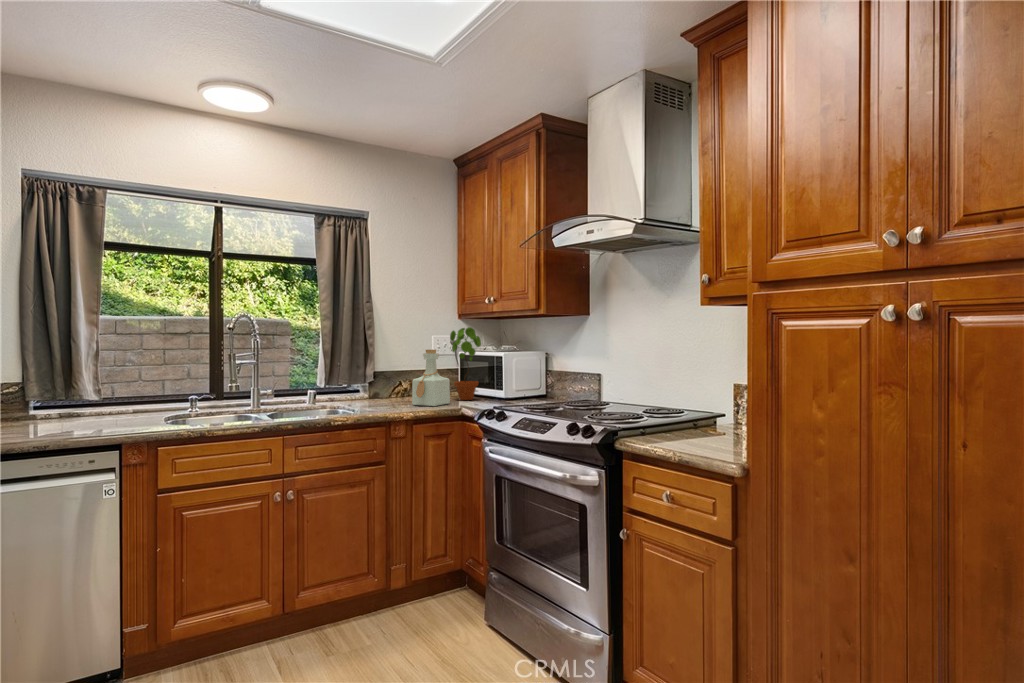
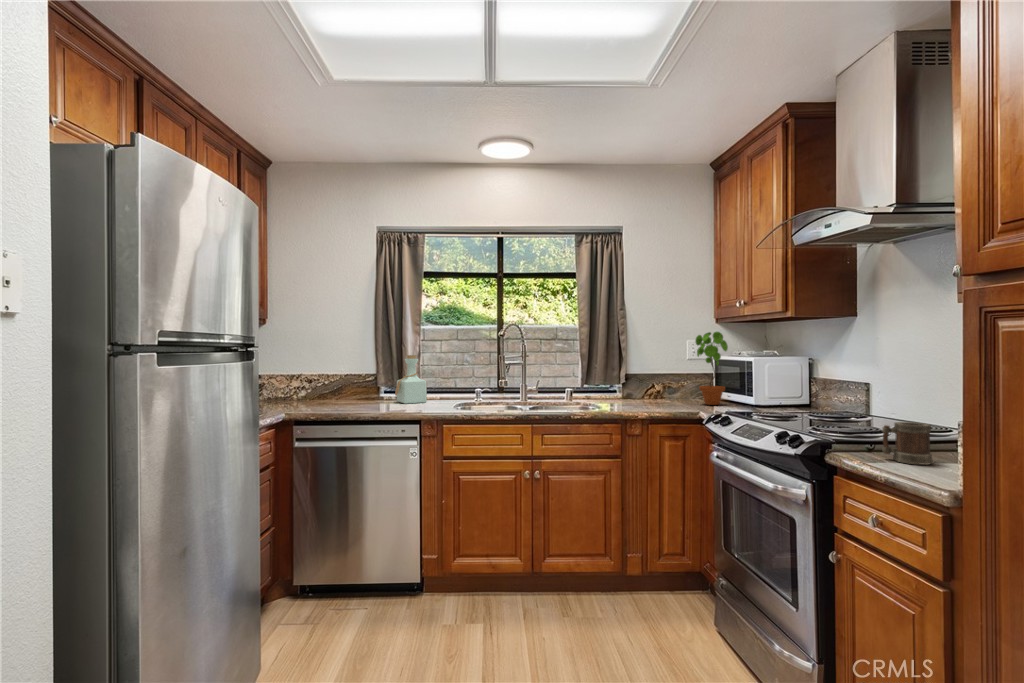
bottle: present [412,350,450,406] -> present [395,355,427,404]
mug: none [650,406,685,441] -> present [882,422,933,465]

